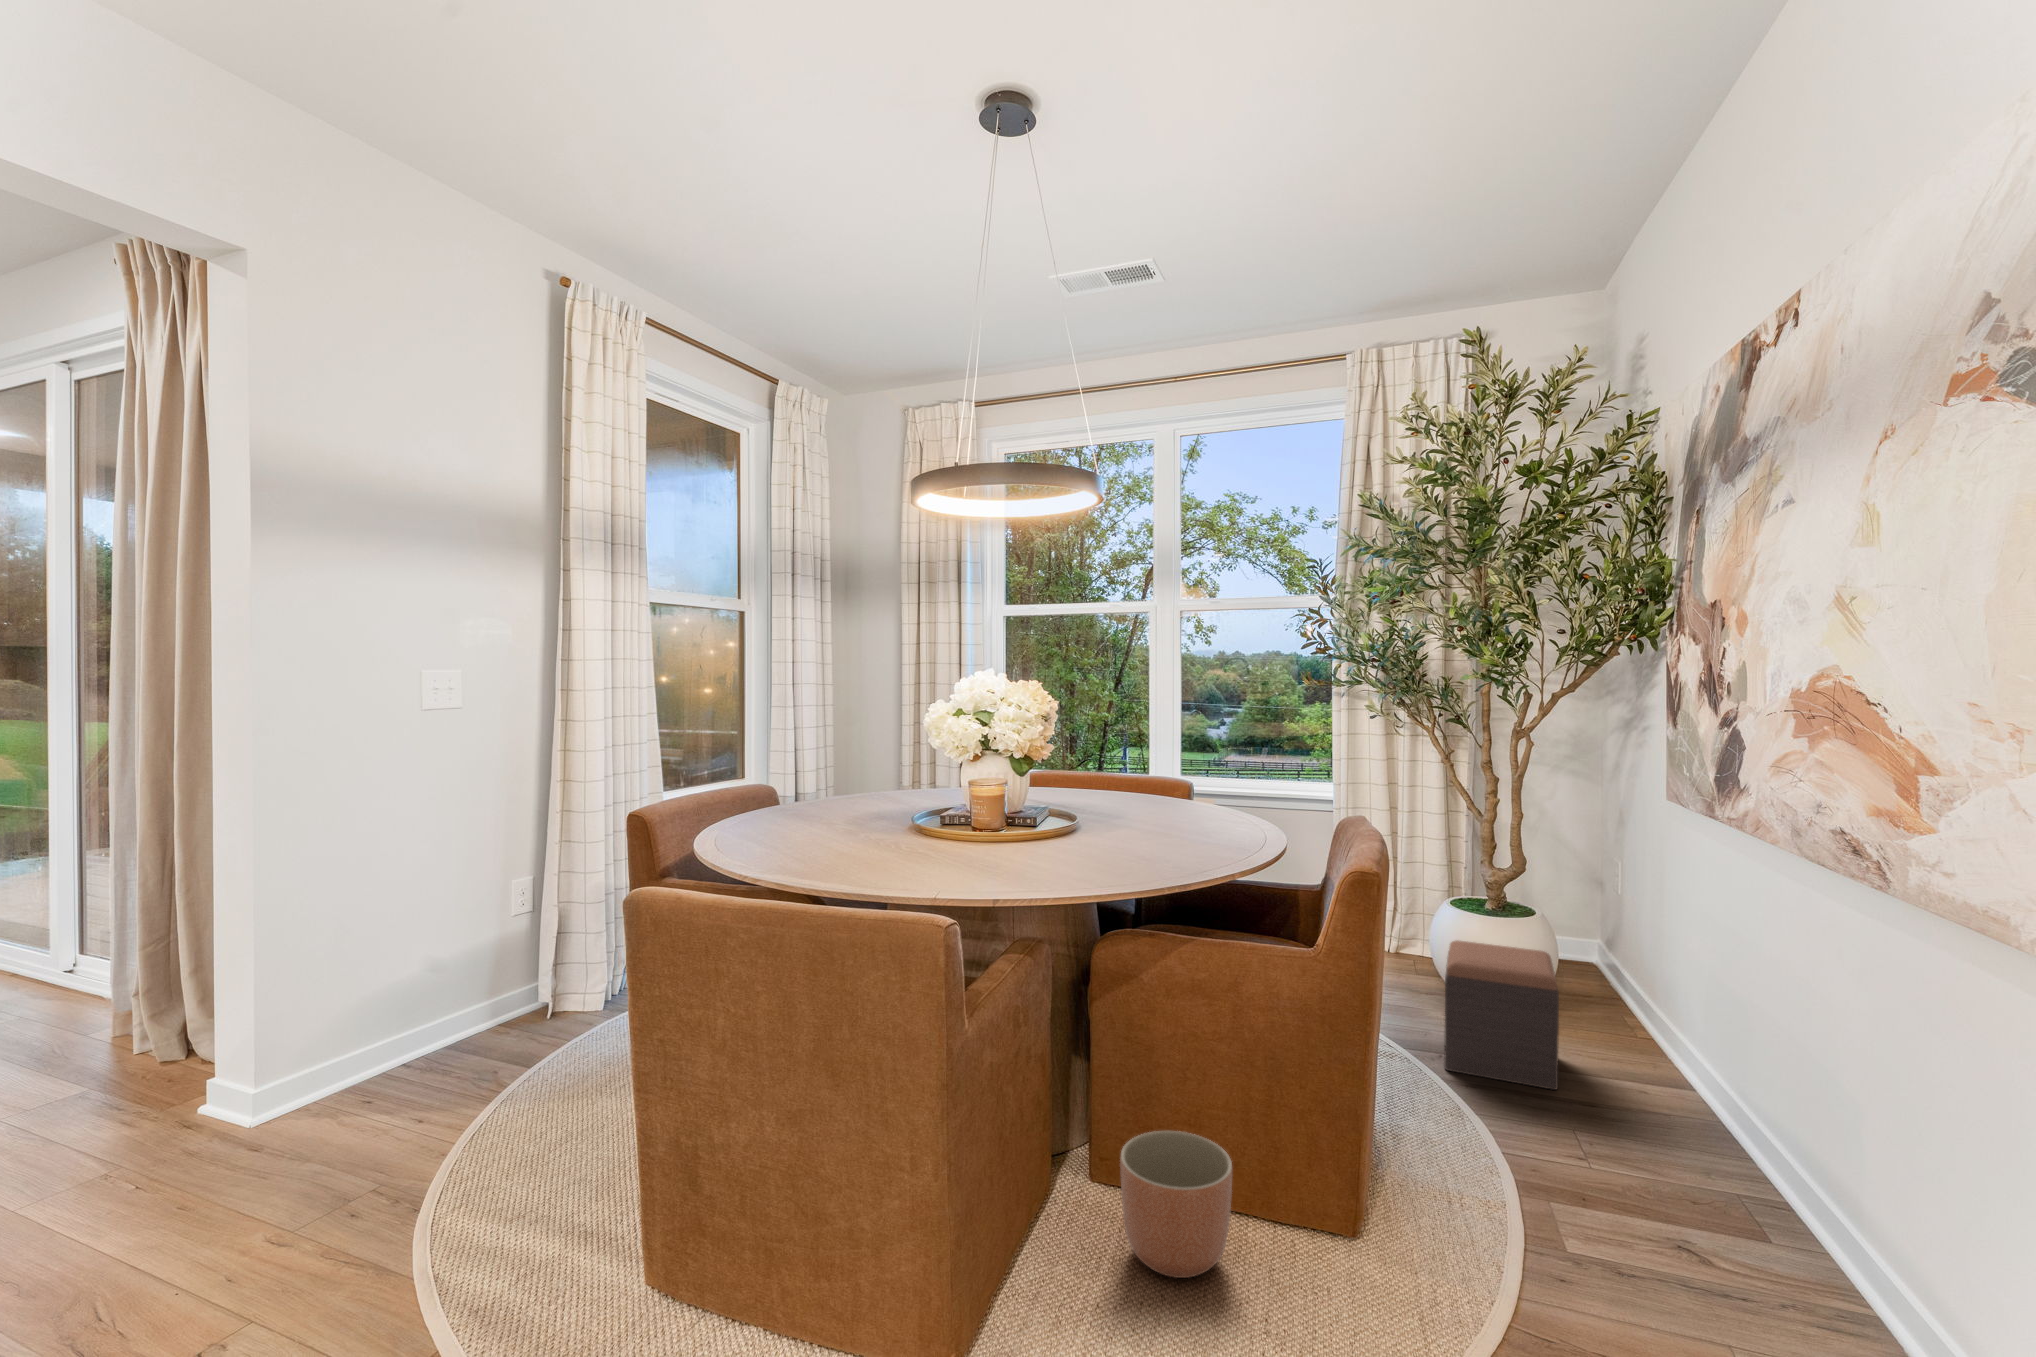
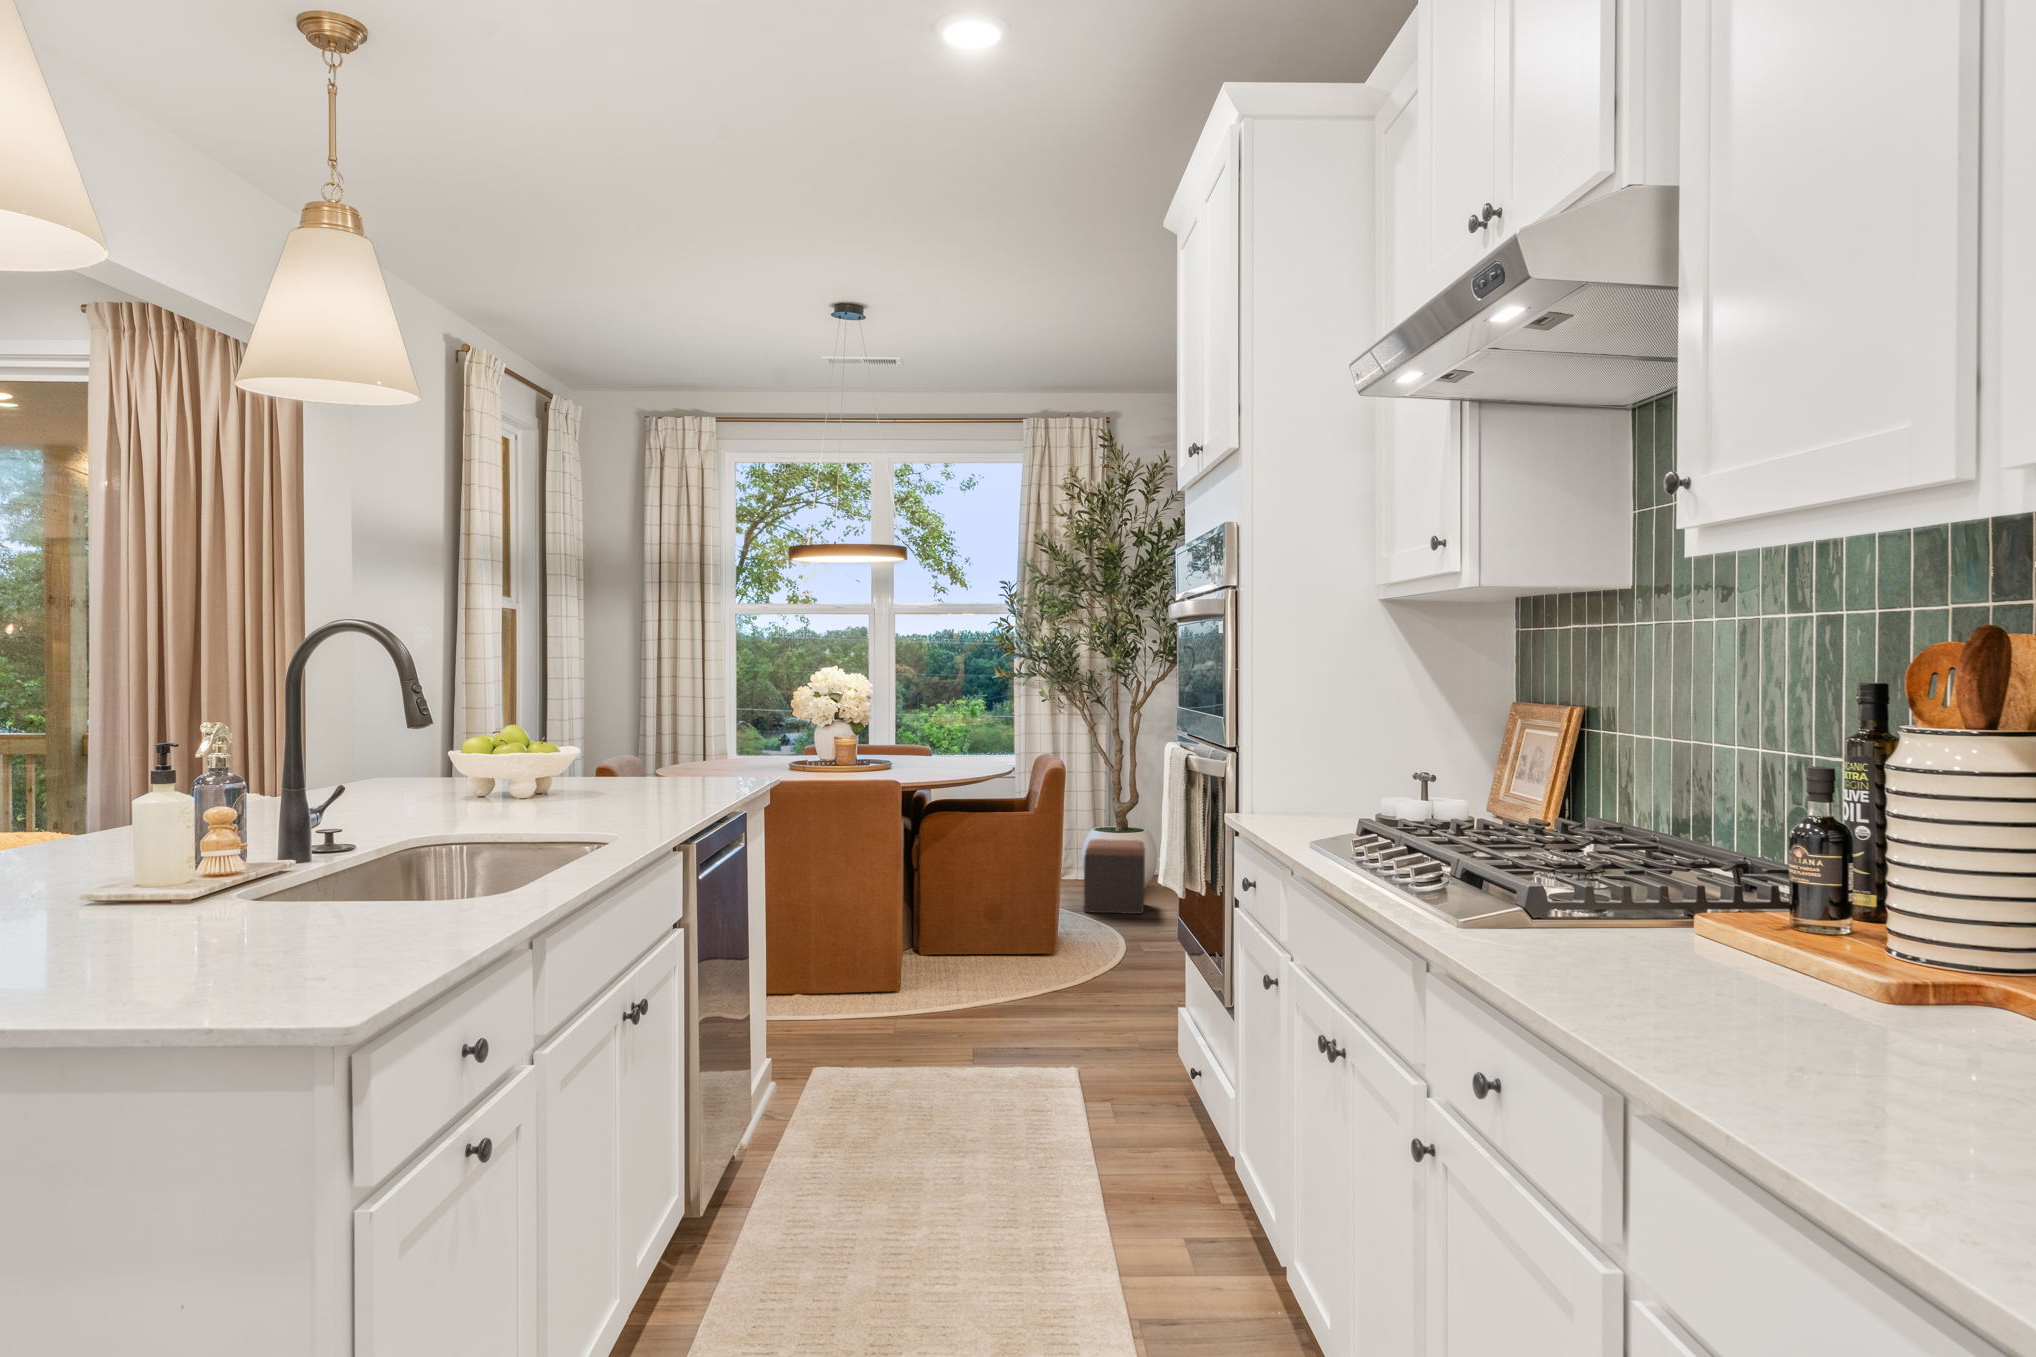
planter: present [1120,1131,1232,1278] -> none [931,908,984,964]

